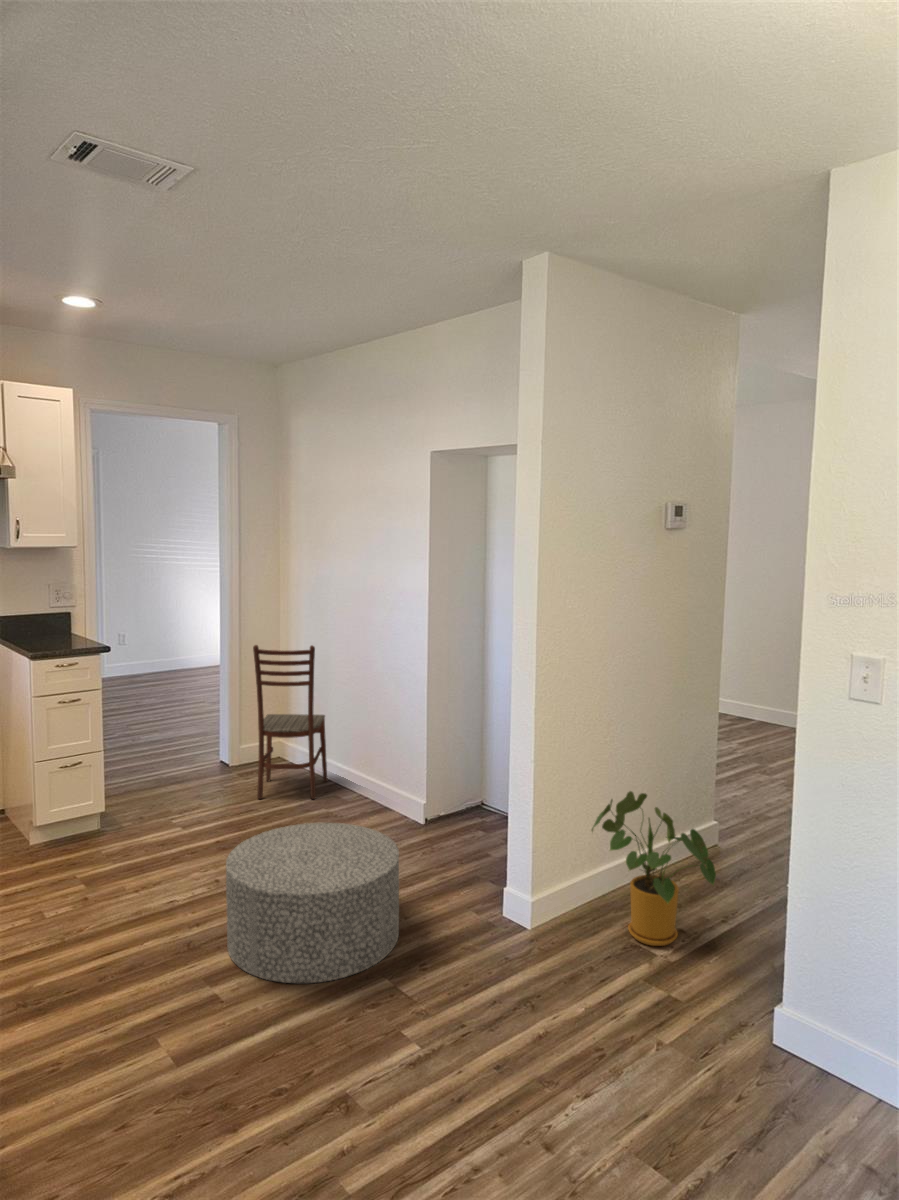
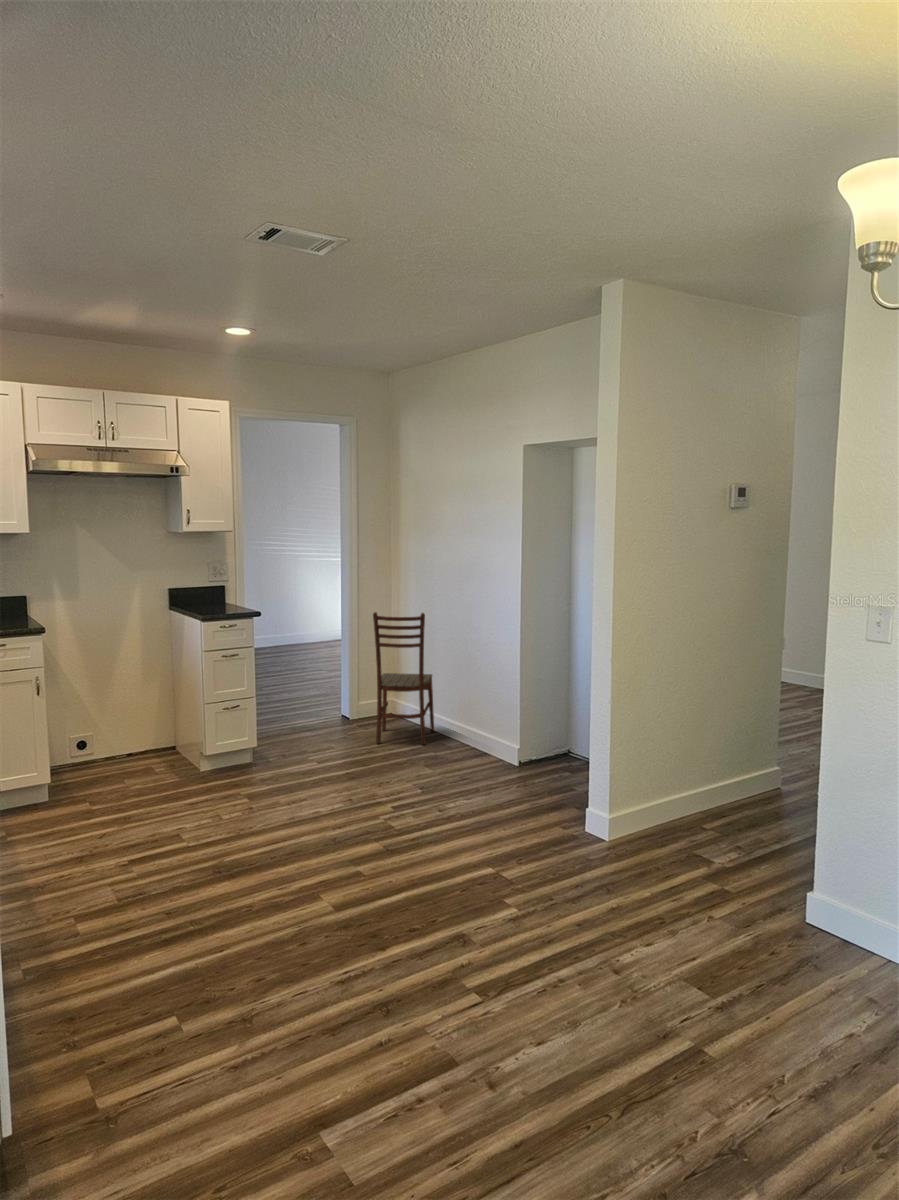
house plant: present [592,791,716,946] -> none [661,731,765,856]
ottoman: present [226,823,399,983] -> none [363,753,500,868]

